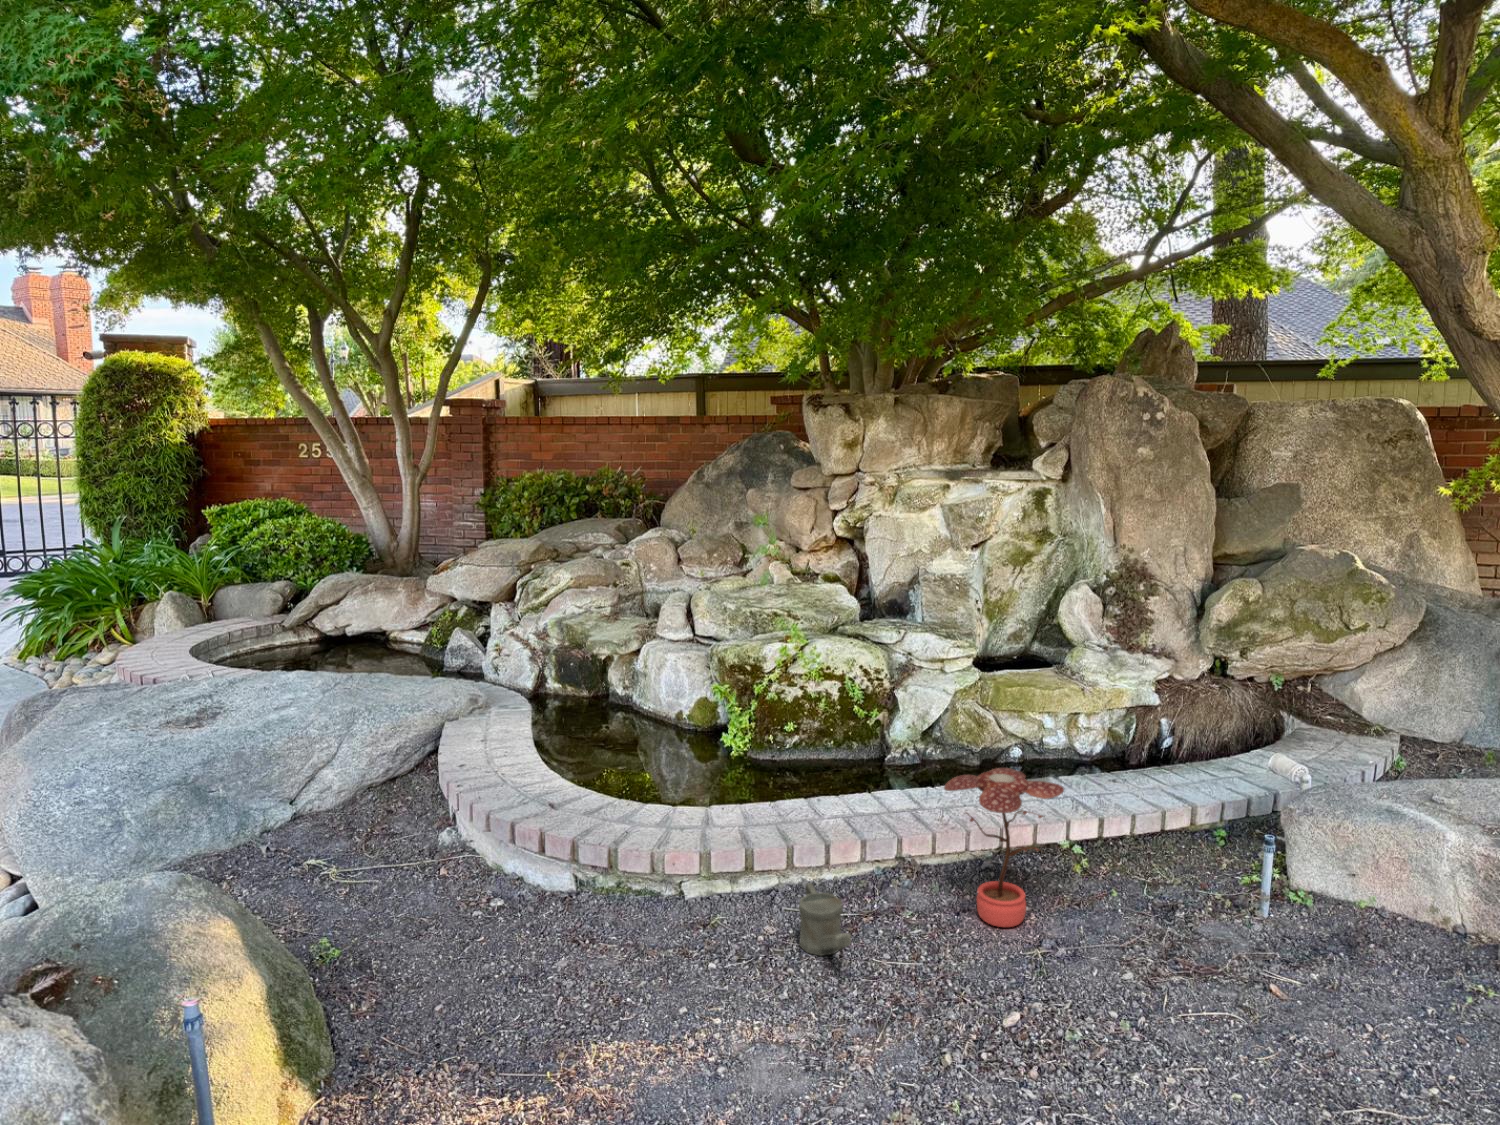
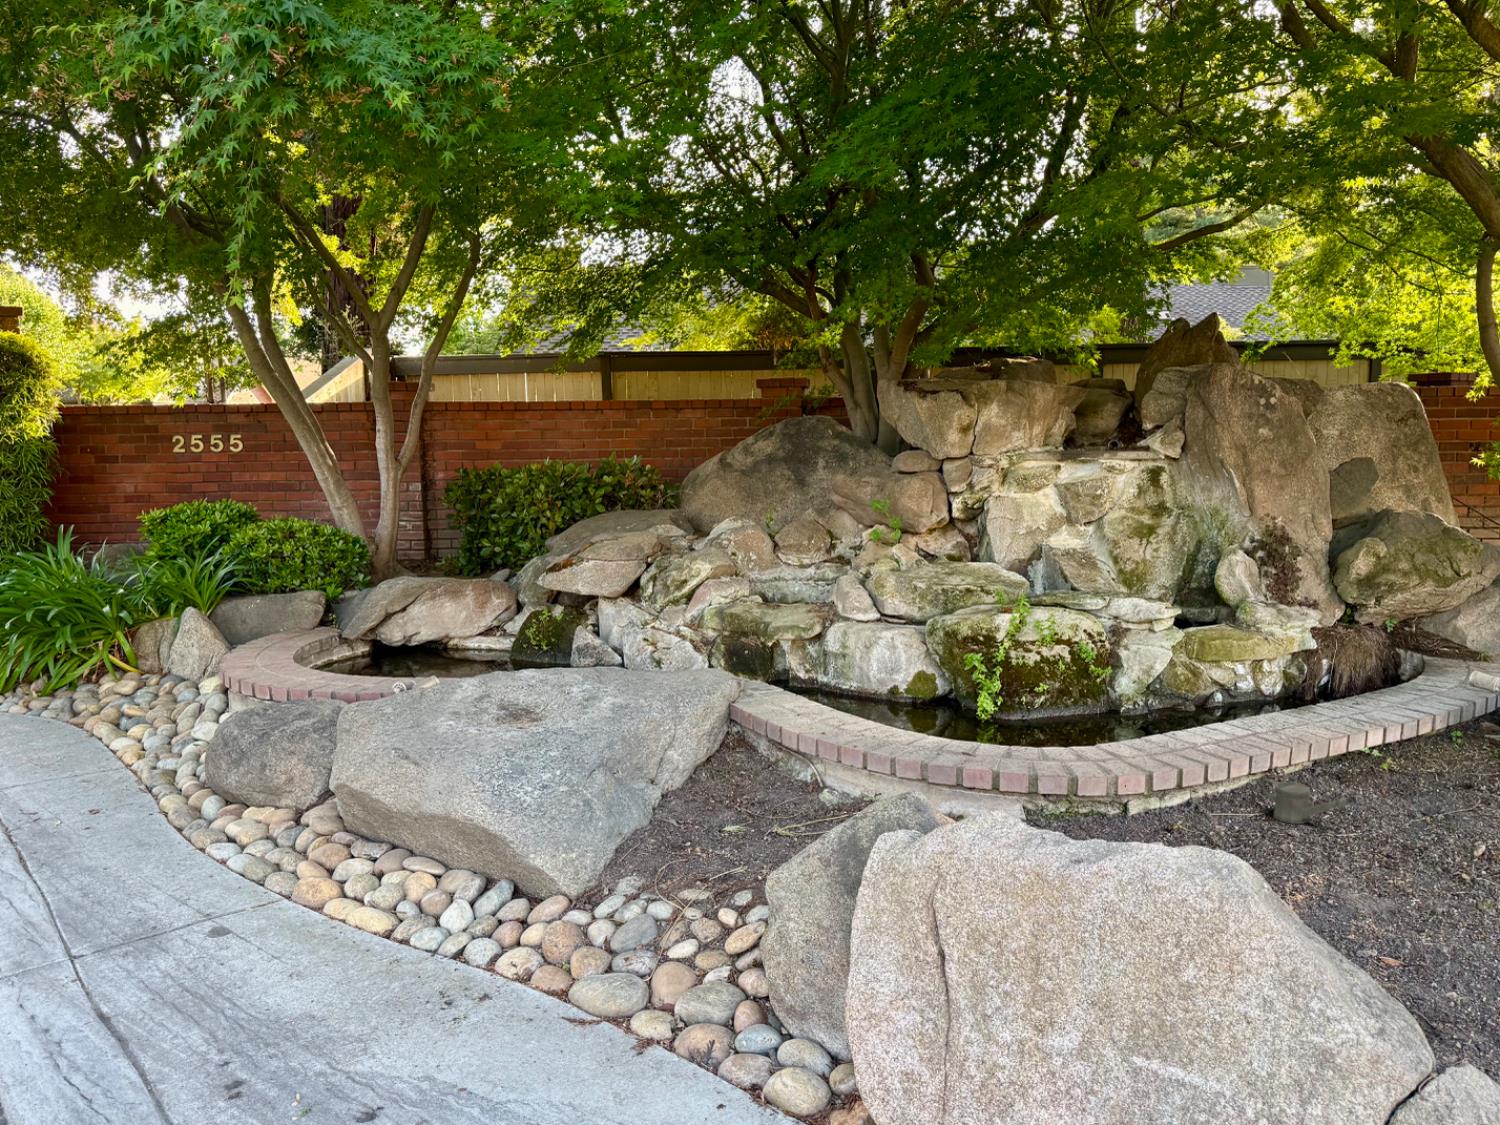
potted plant: present [944,768,1064,927] -> none [1343,683,1429,795]

